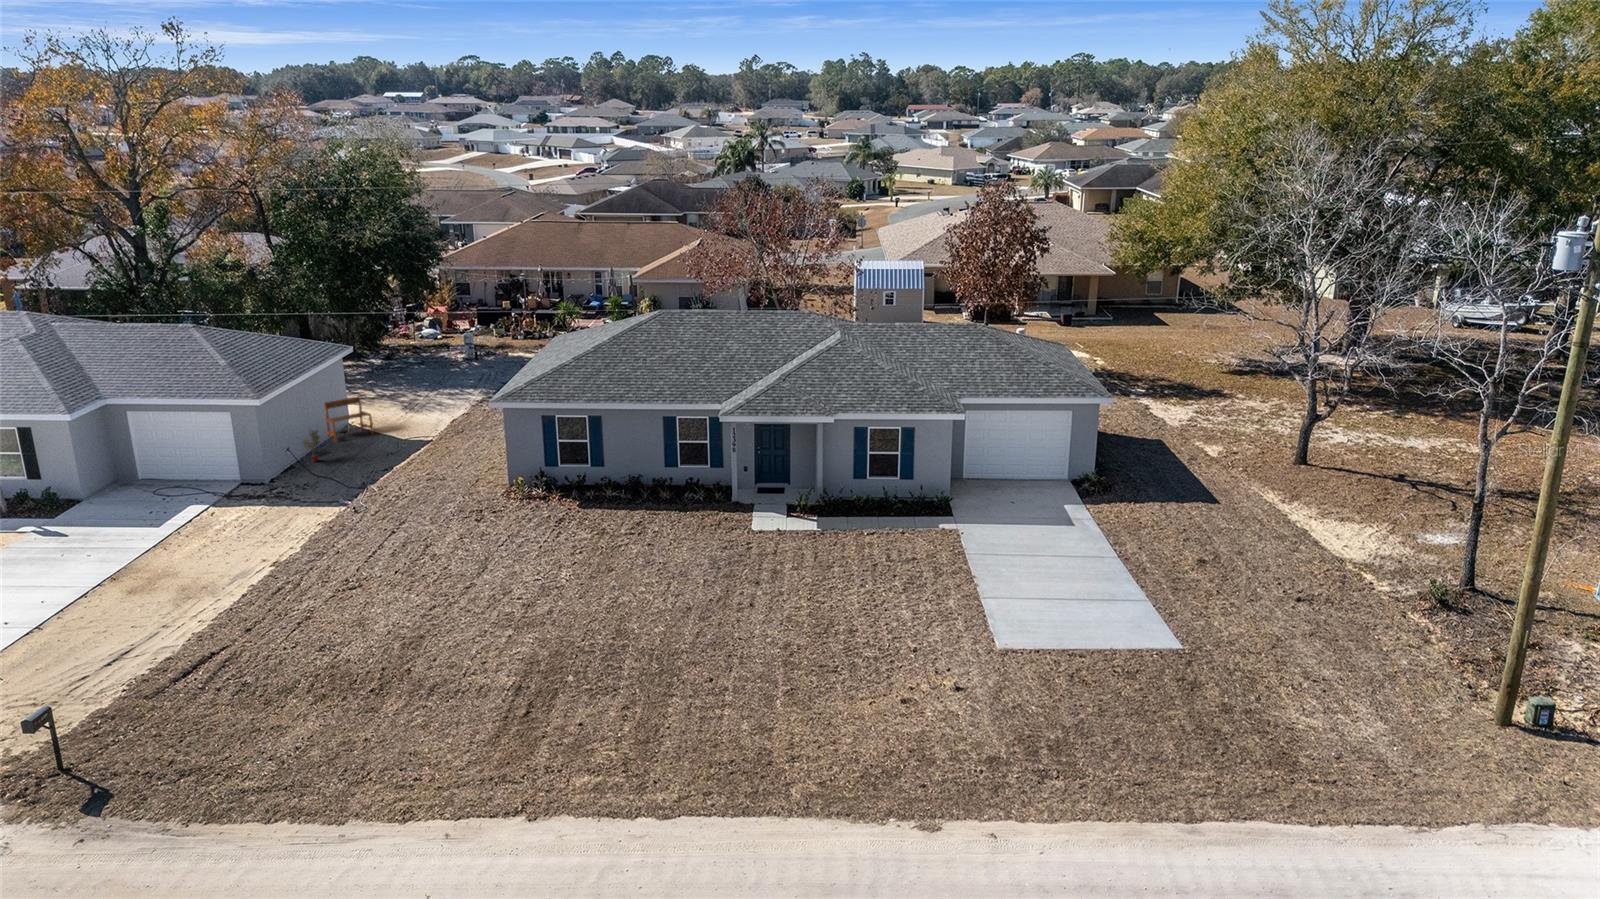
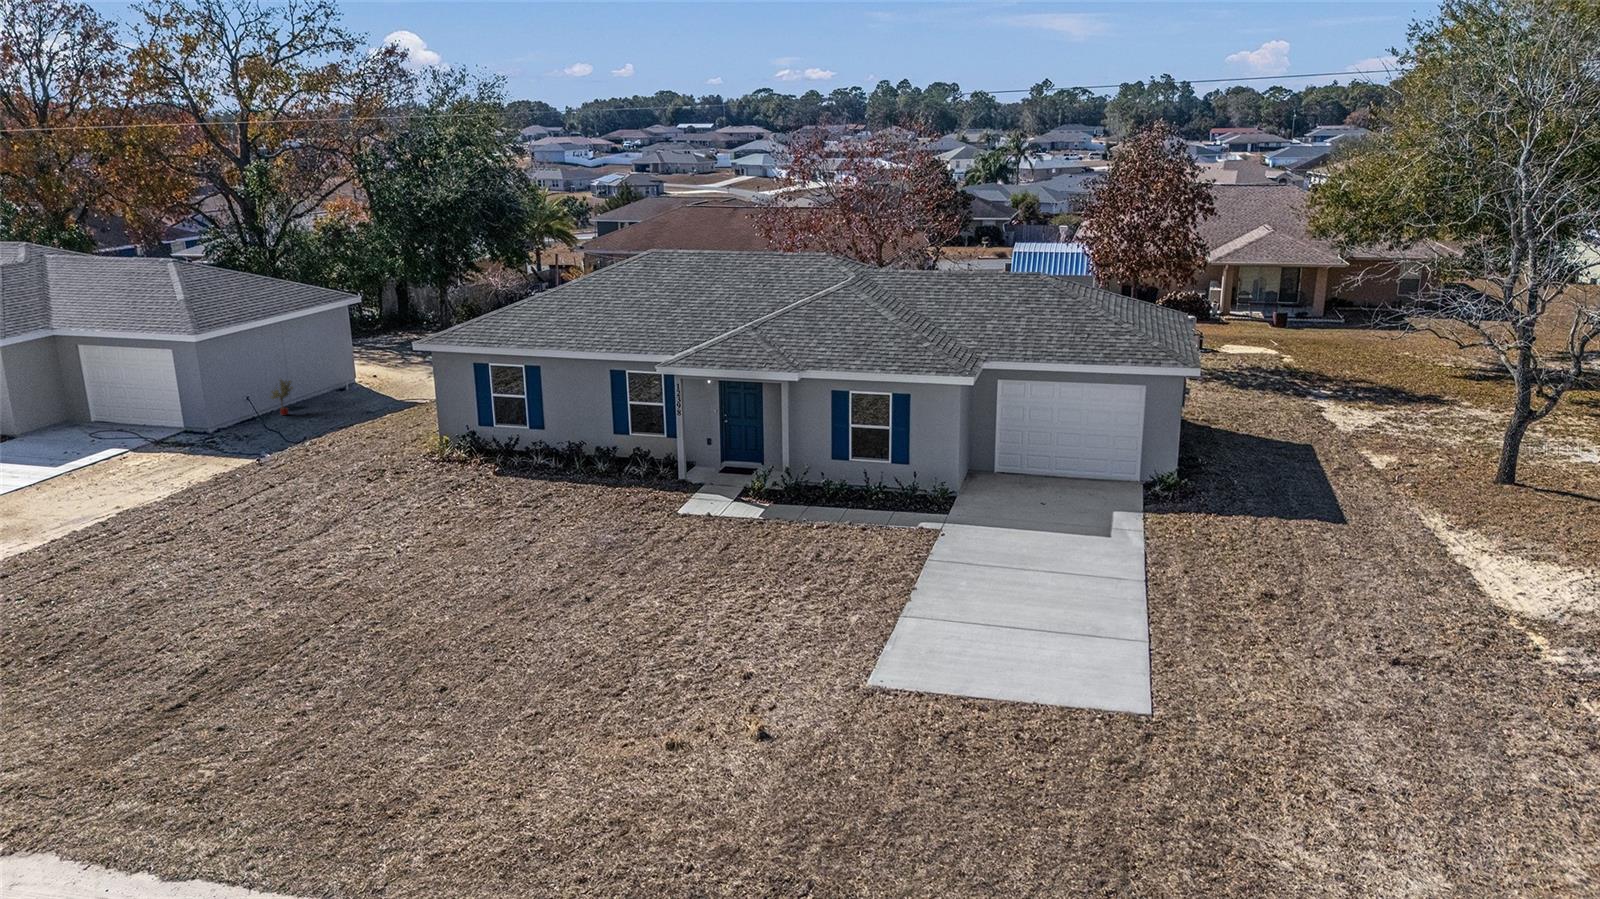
bench: present [324,396,374,442] -> none [320,351,372,399]

